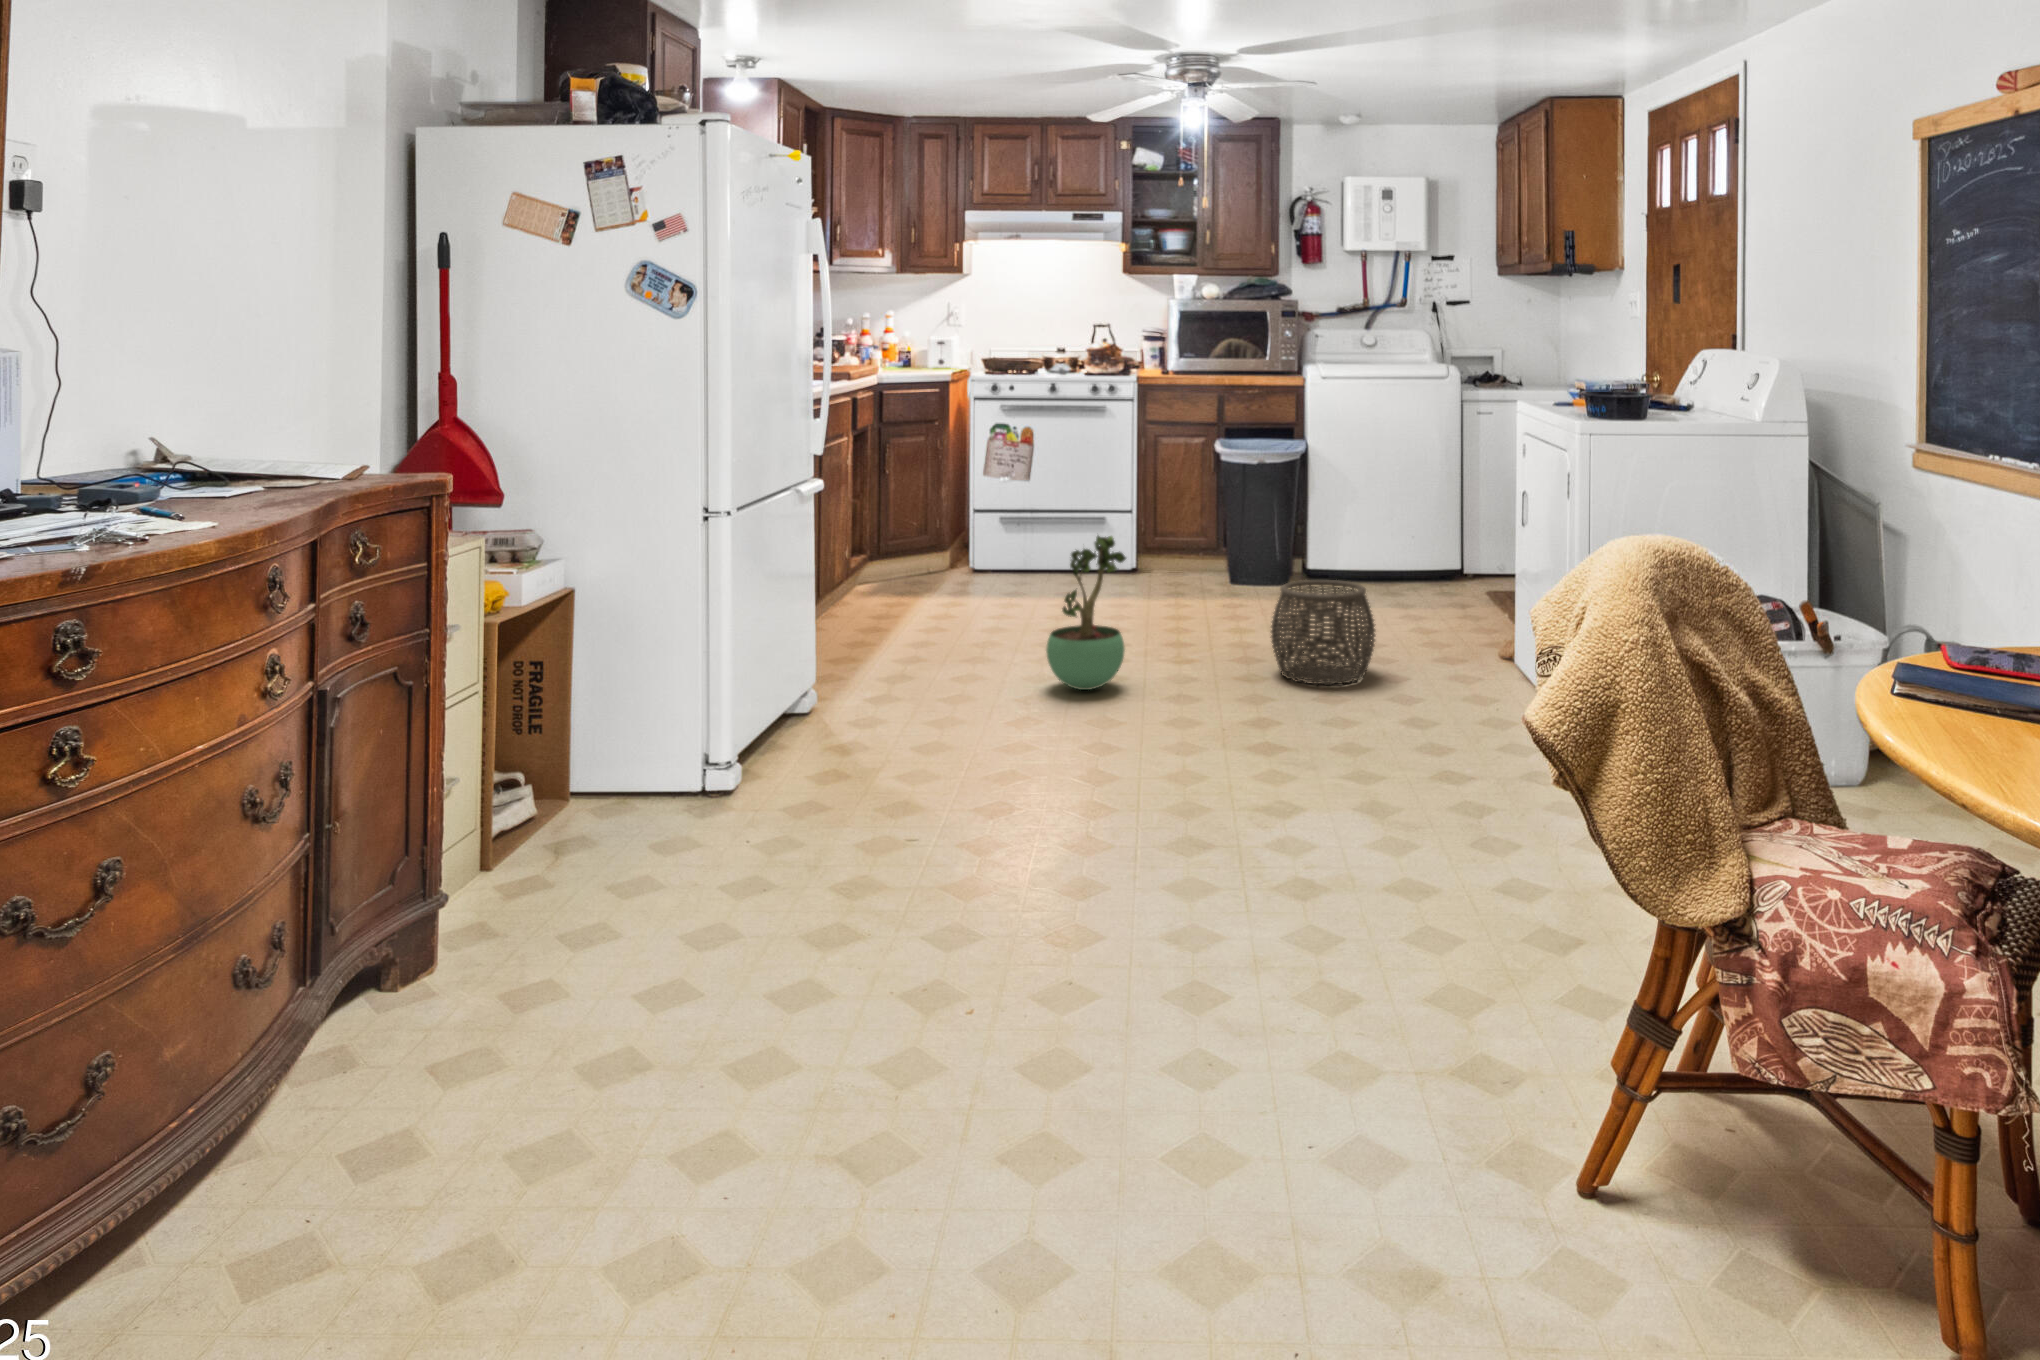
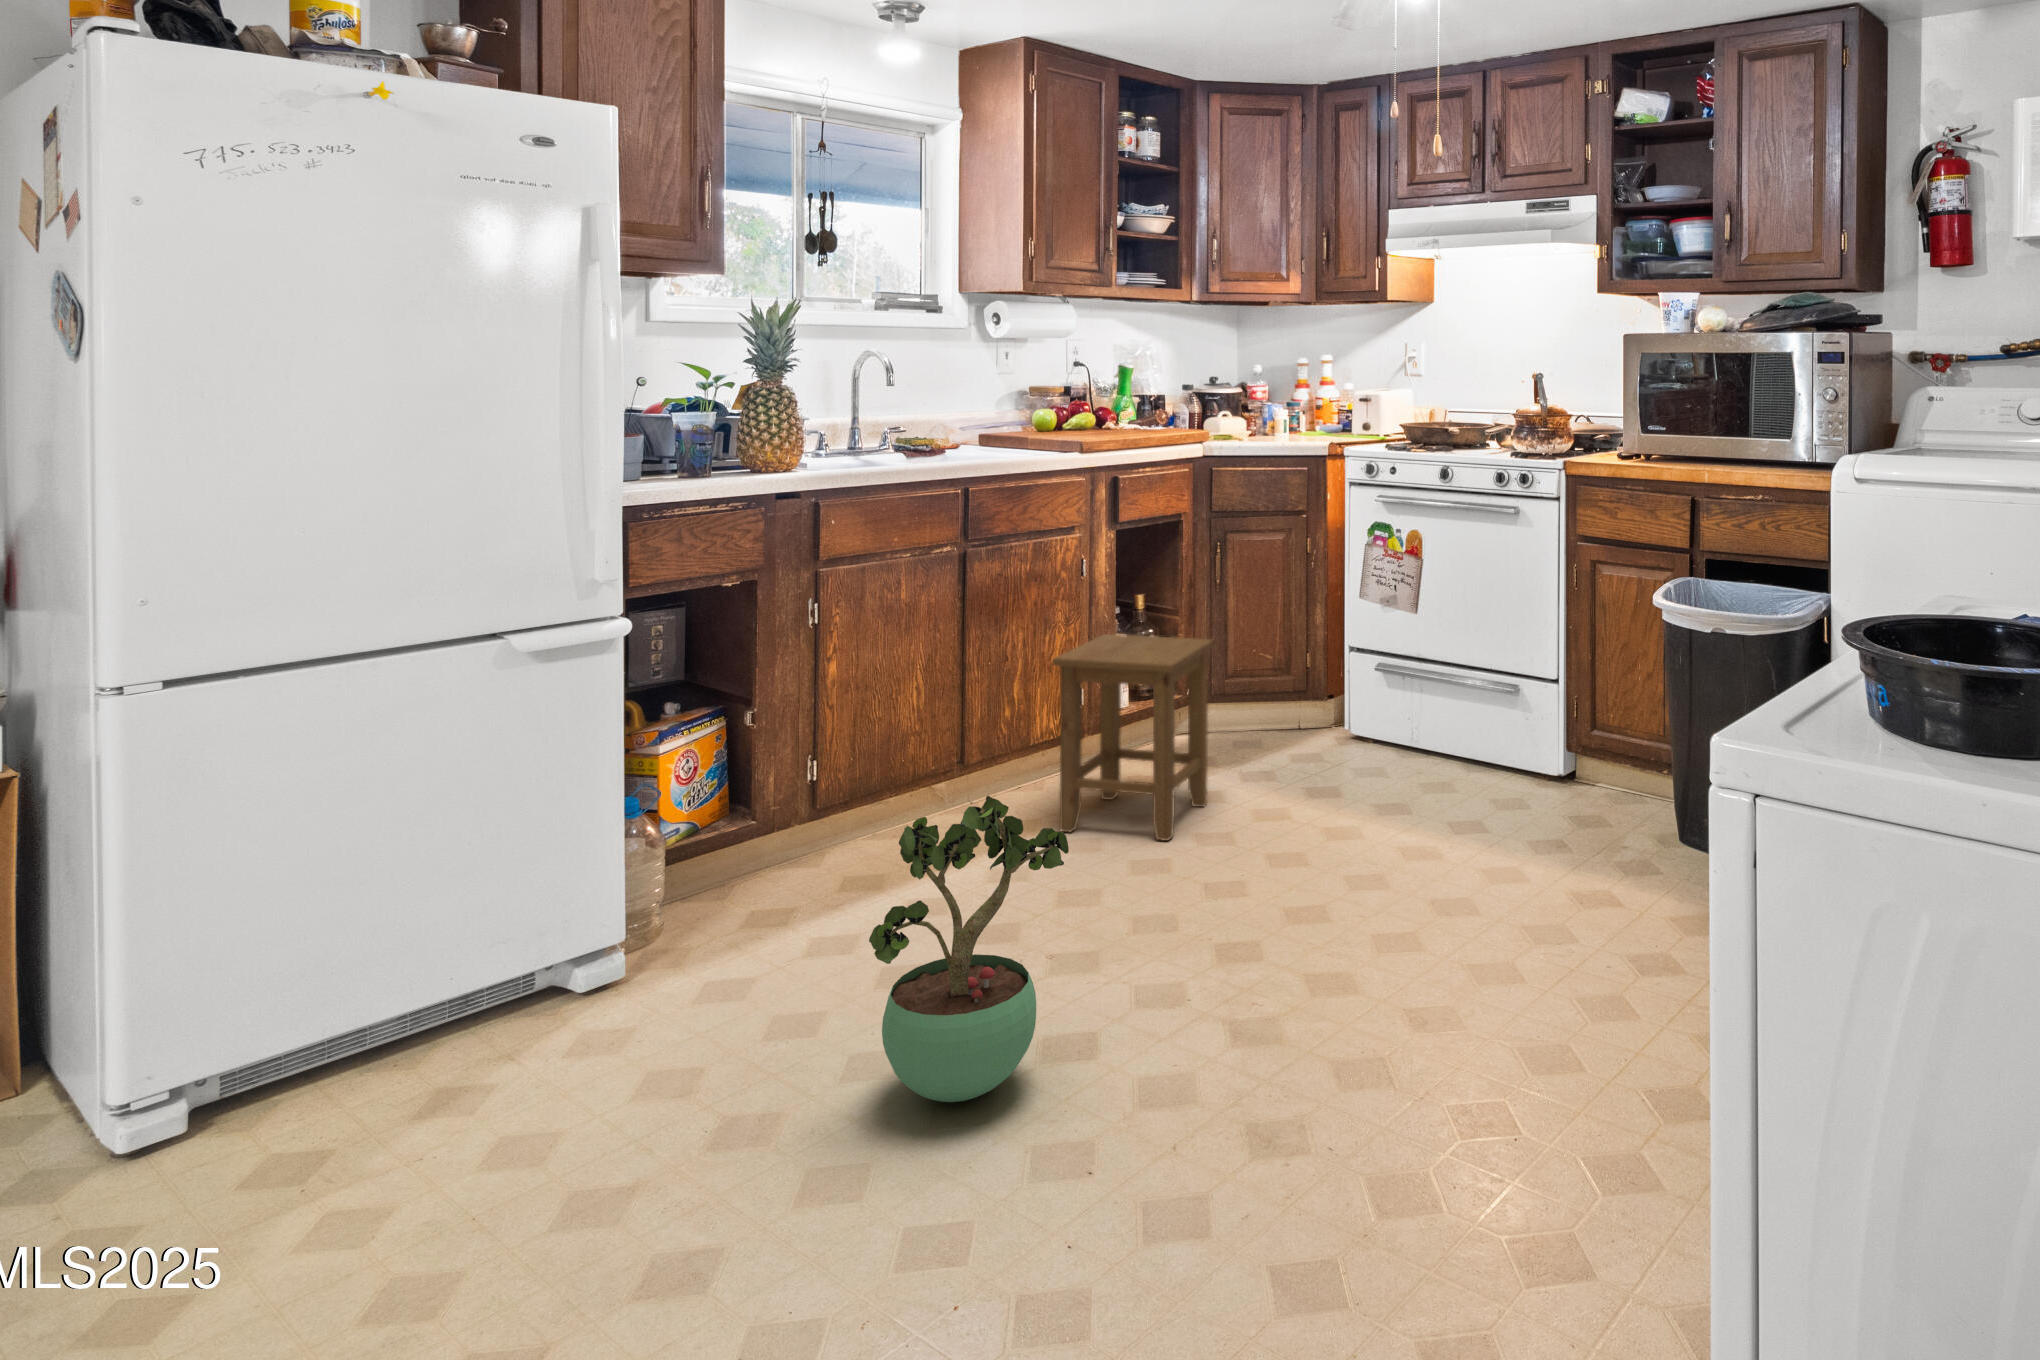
stool: none [884,496,981,622] -> present [1052,634,1215,841]
woven basket: present [1270,580,1376,685] -> none [1282,965,1524,1274]

